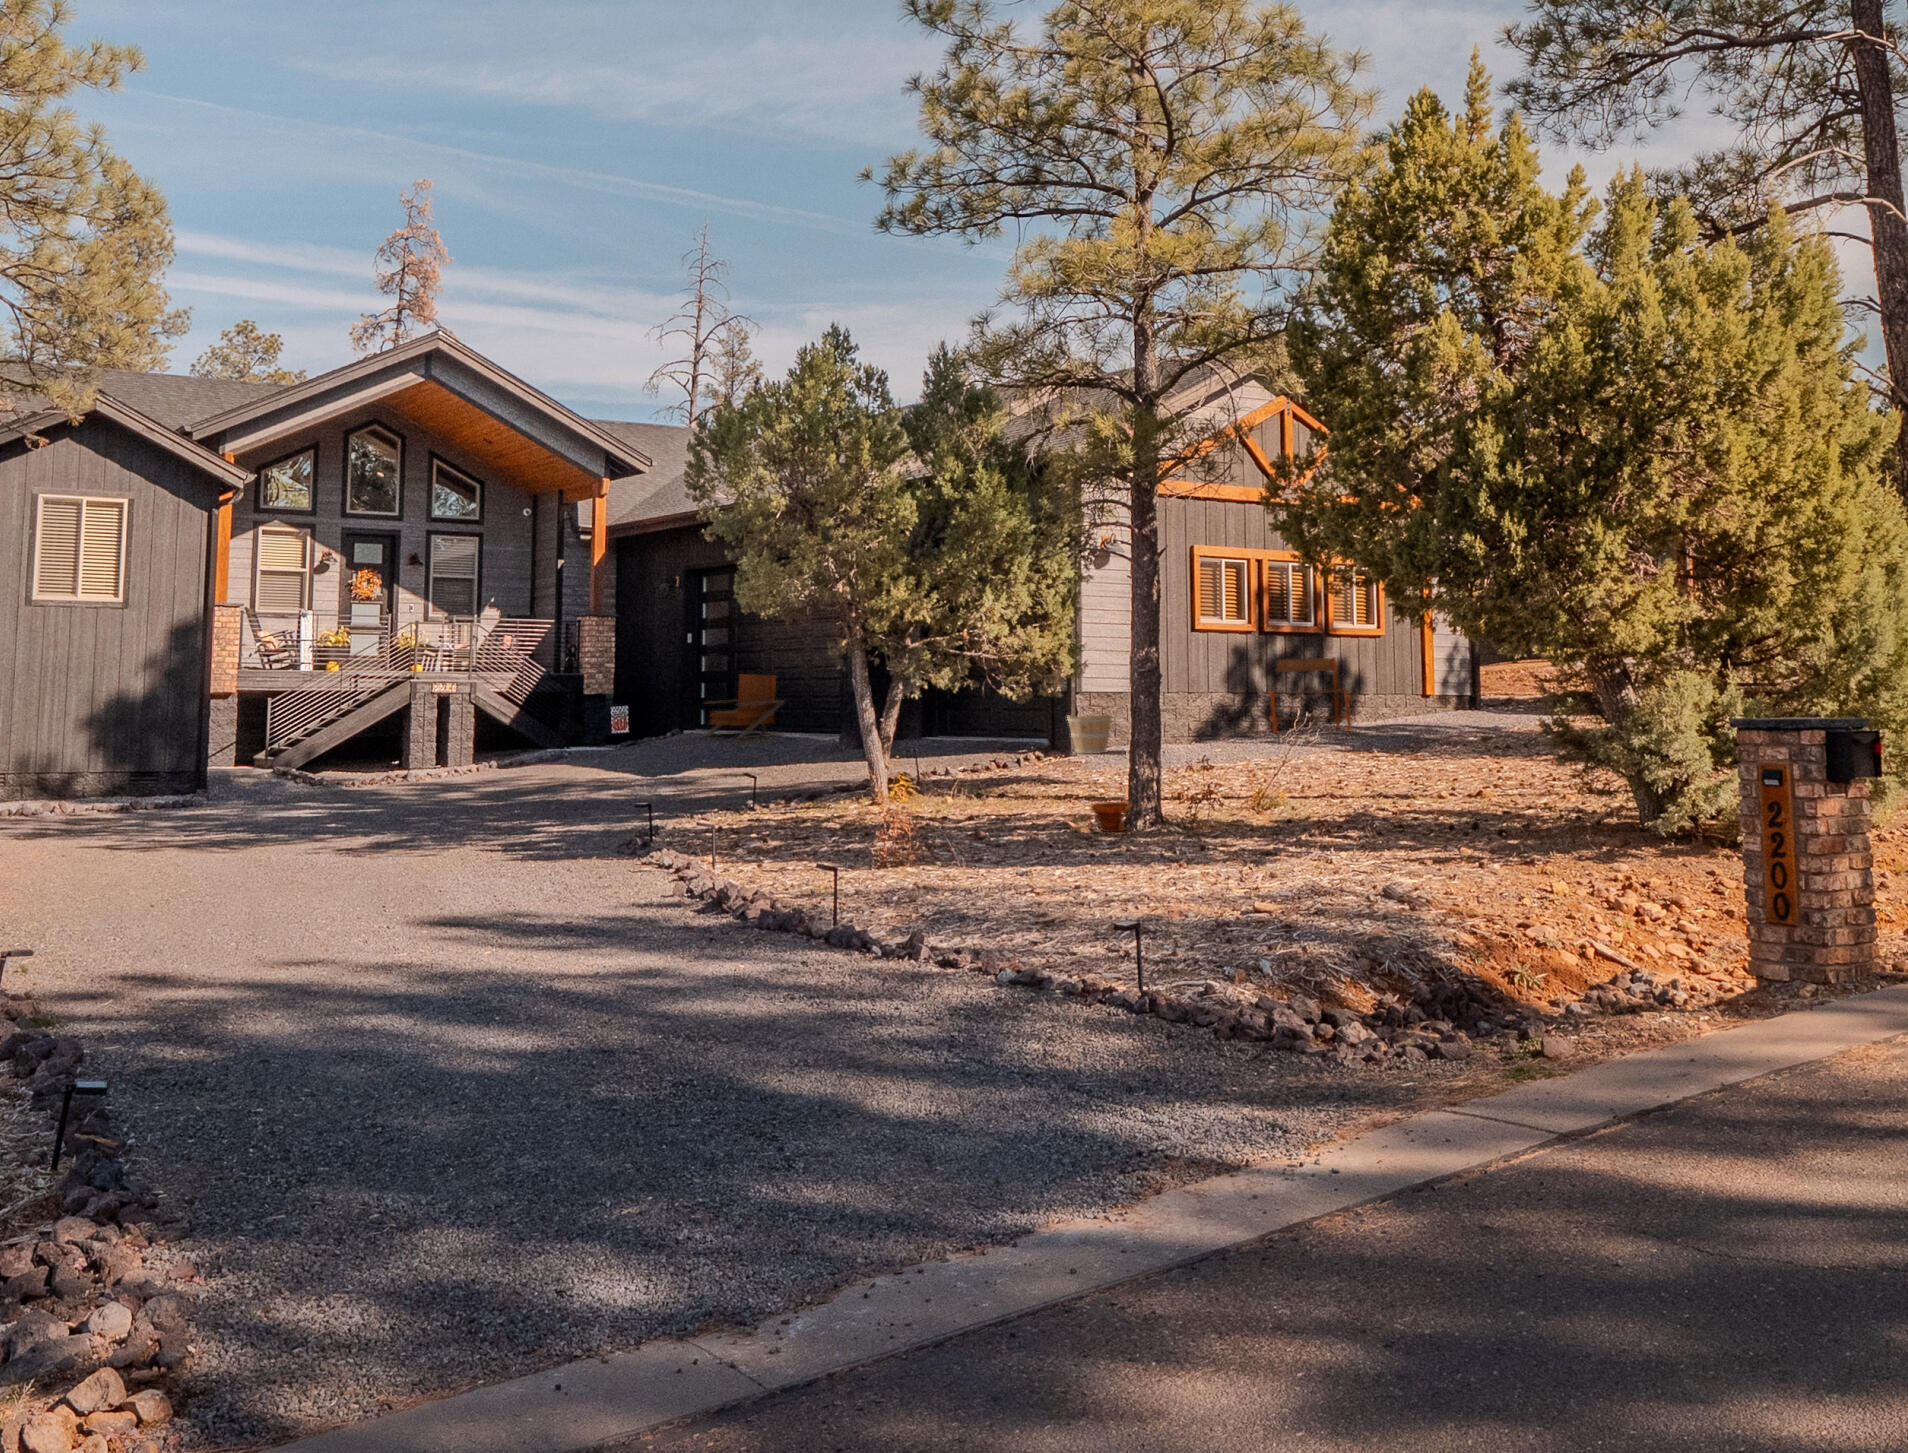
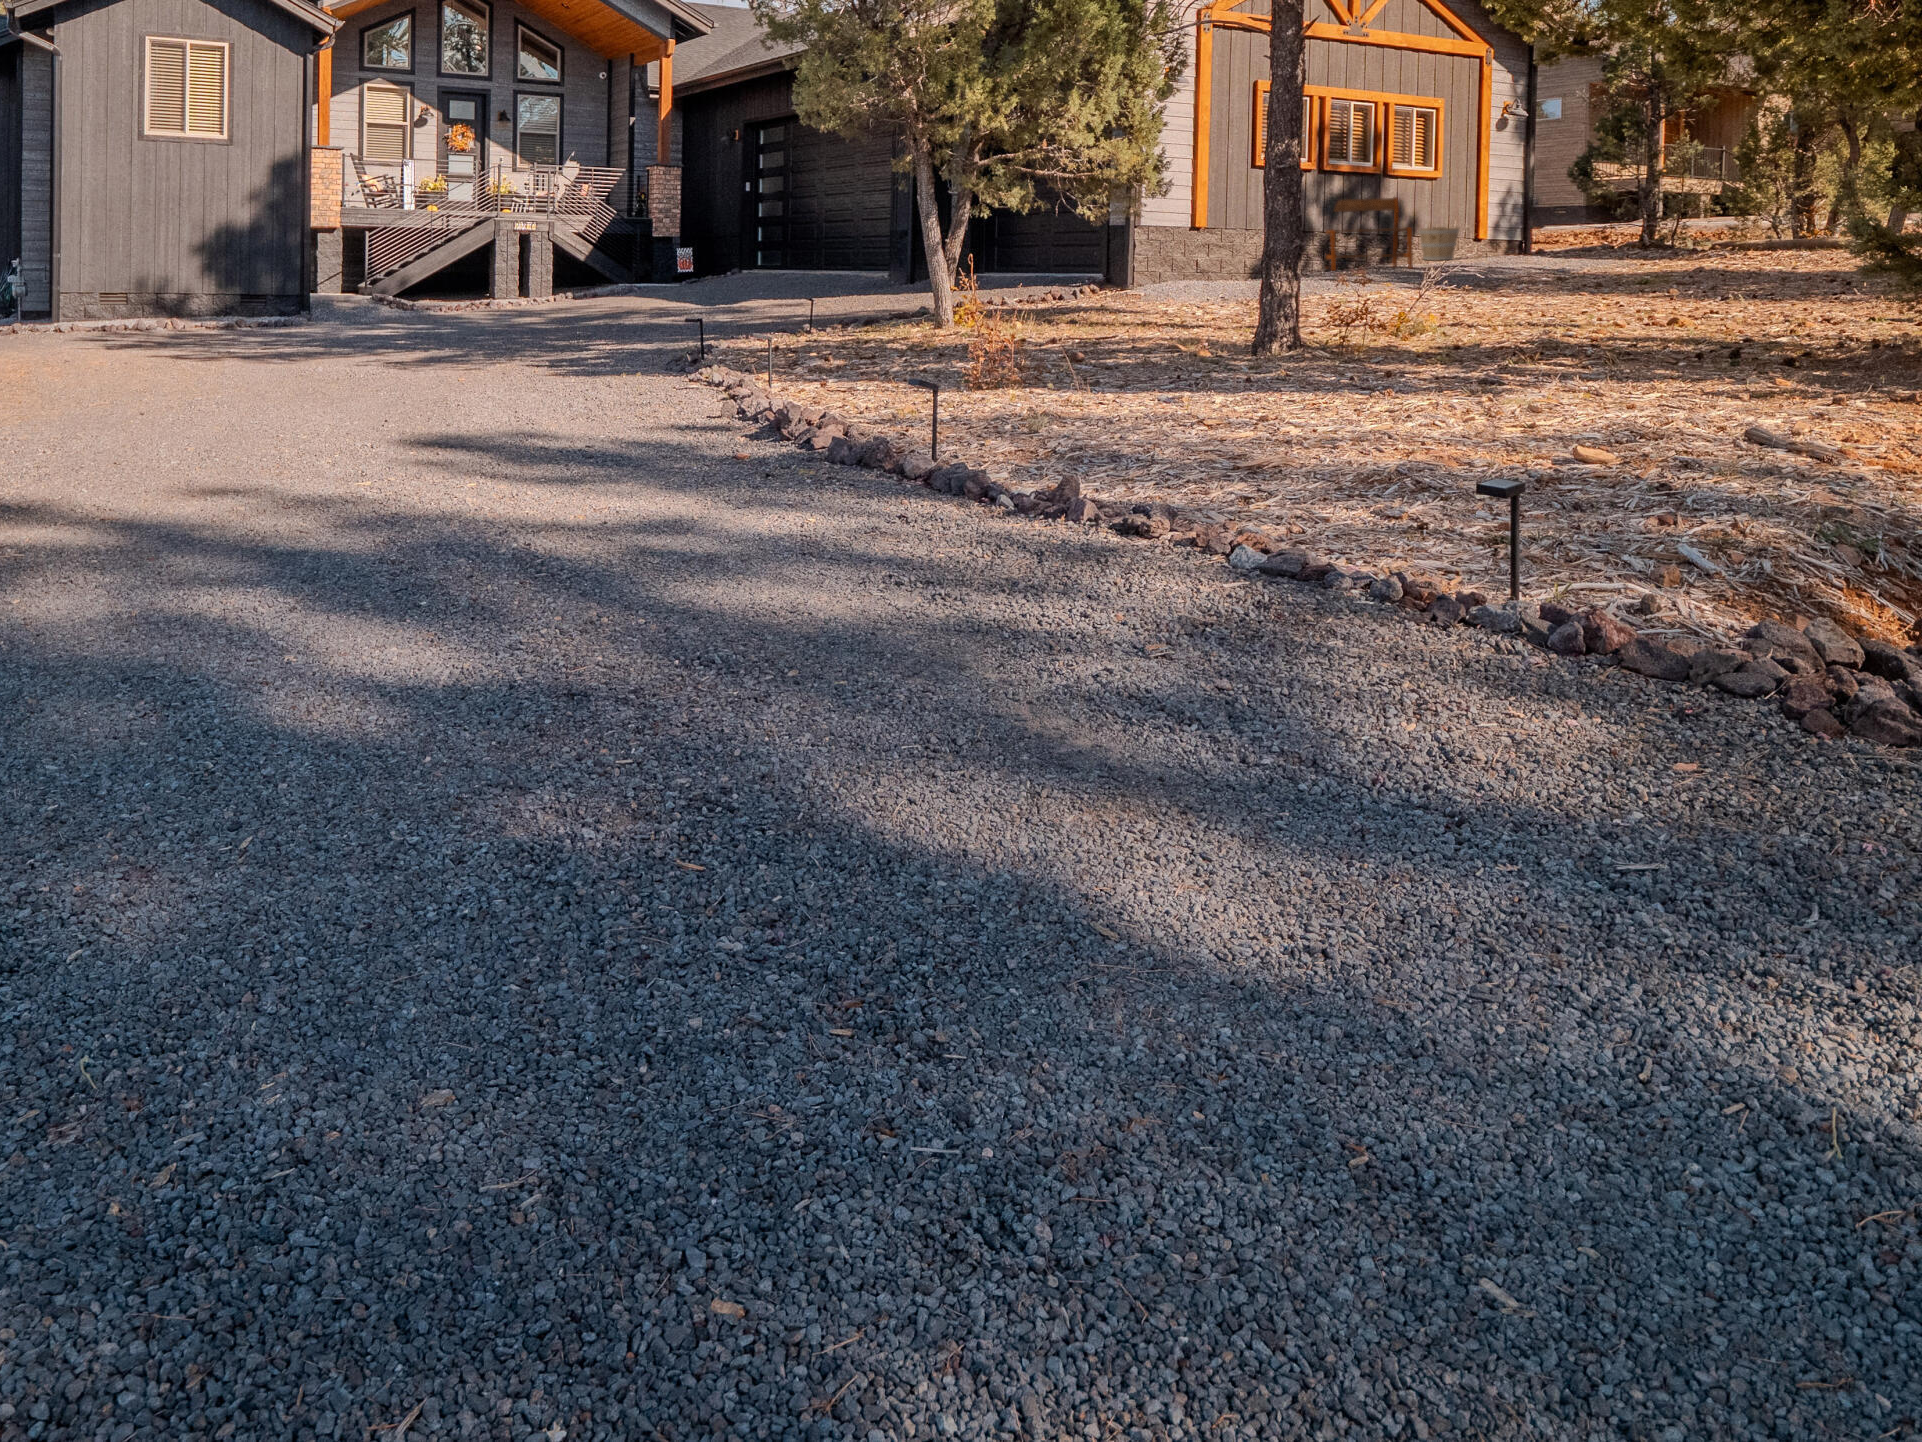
lounge chair: present [706,674,784,739] -> none [772,219,847,277]
wooden bucket: present [1067,714,1112,754] -> present [1419,227,1459,260]
planter: present [1091,801,1132,832] -> none [1210,320,1260,353]

